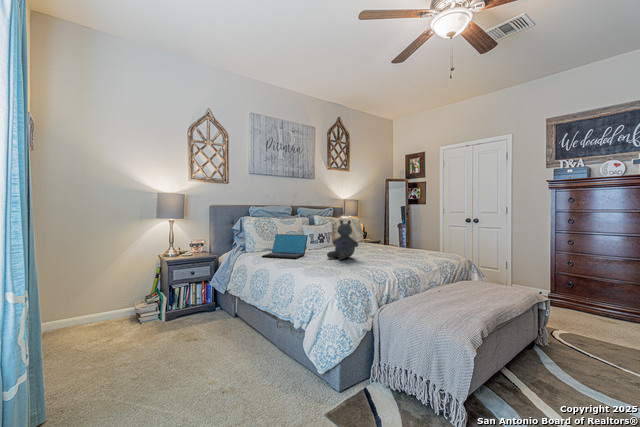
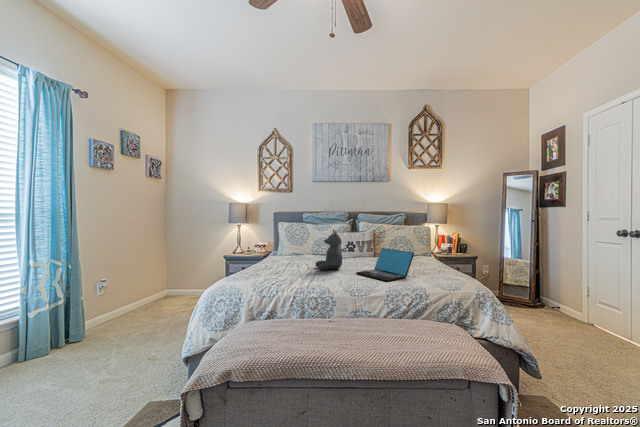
laptop: present [262,234,308,259] -> present [356,248,414,282]

